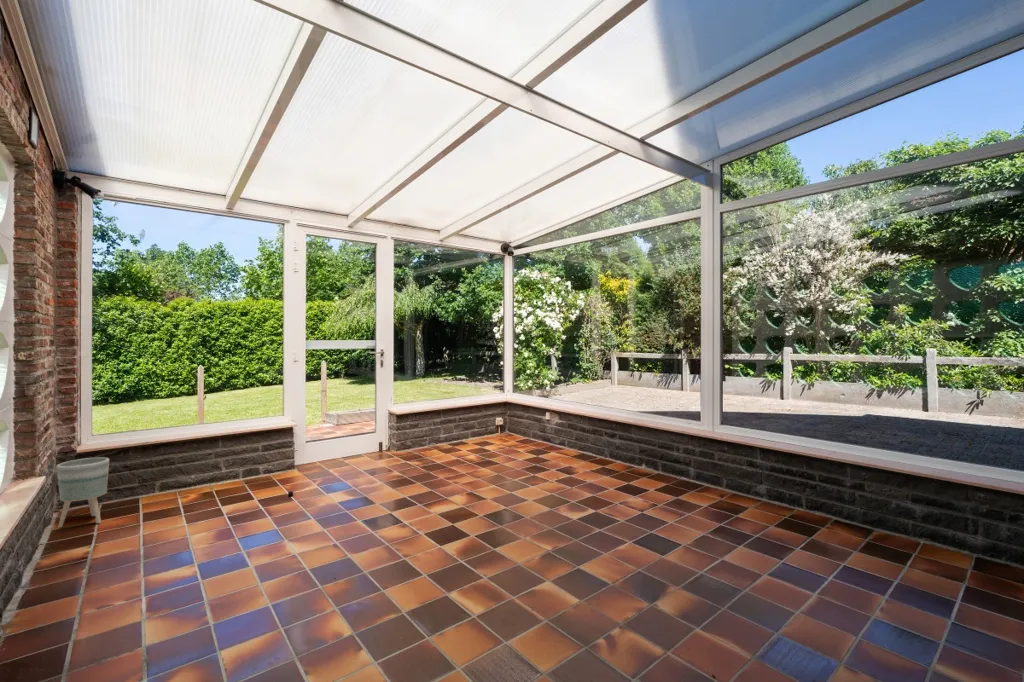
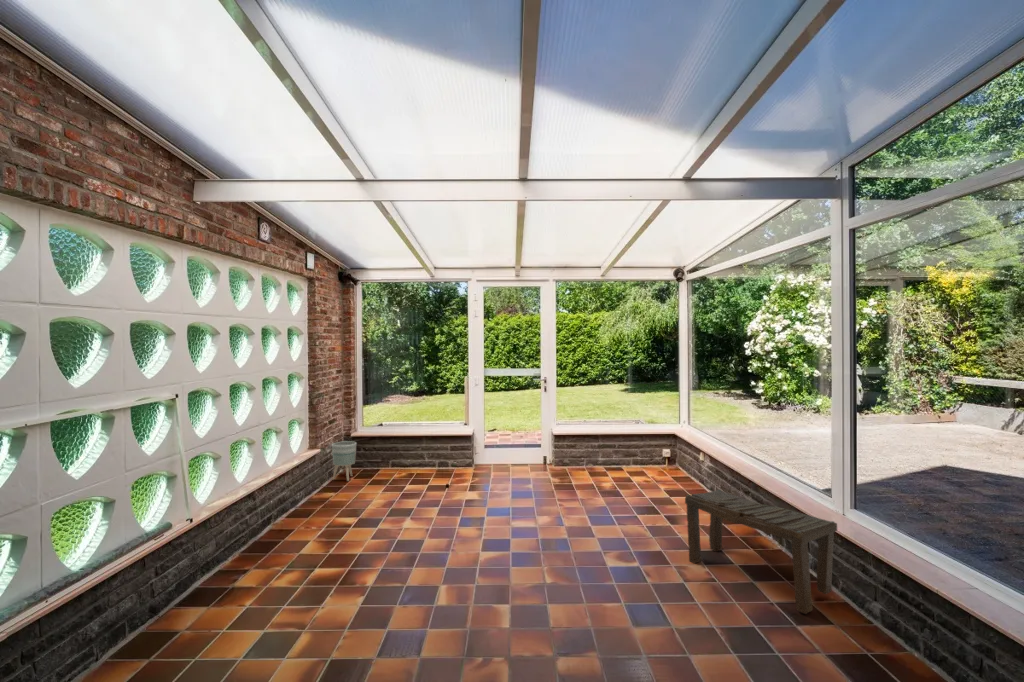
bench: none [618,431,731,506] -> present [685,490,837,614]

